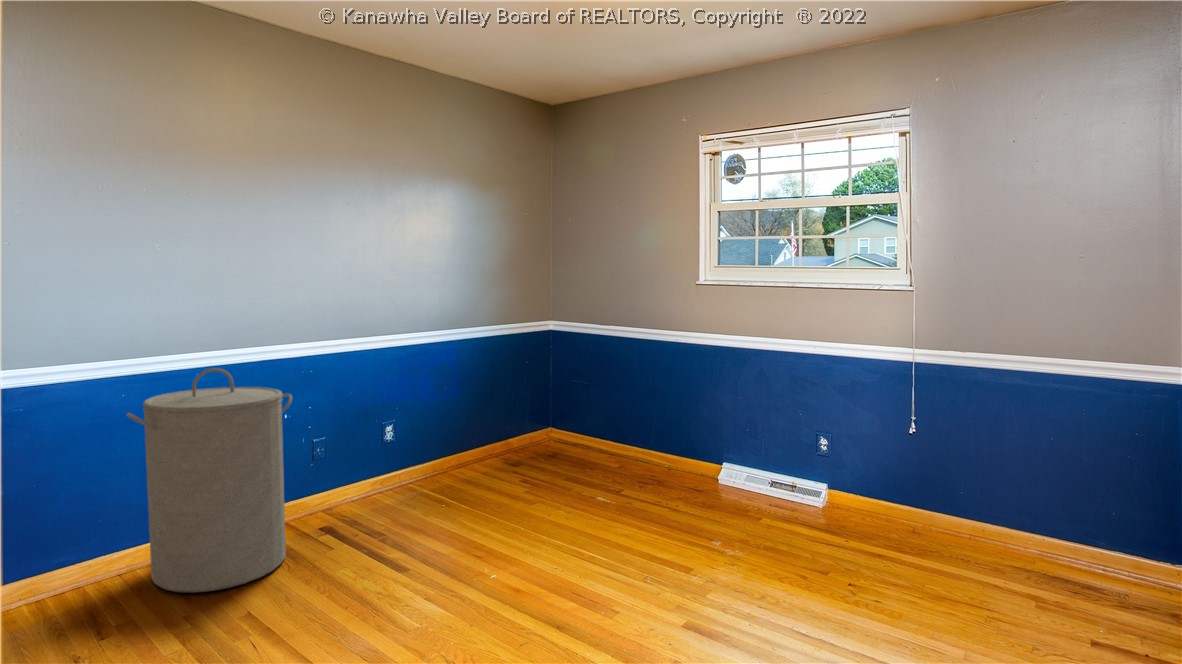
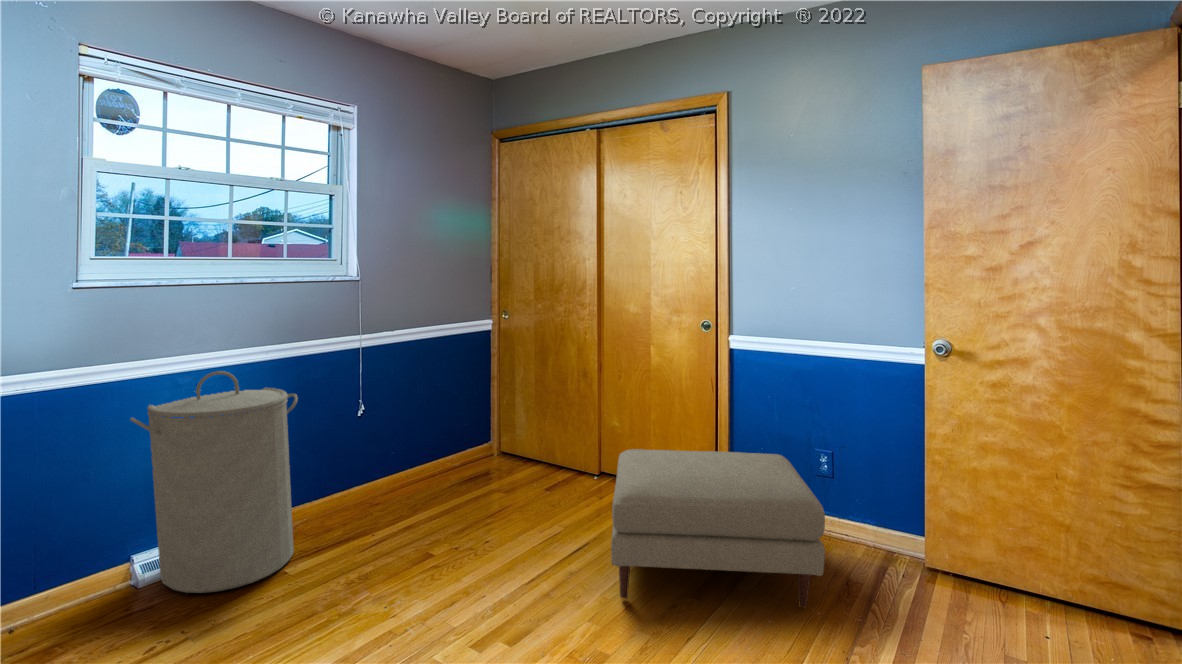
ottoman: none [611,452,826,608] -> present [611,449,825,608]

